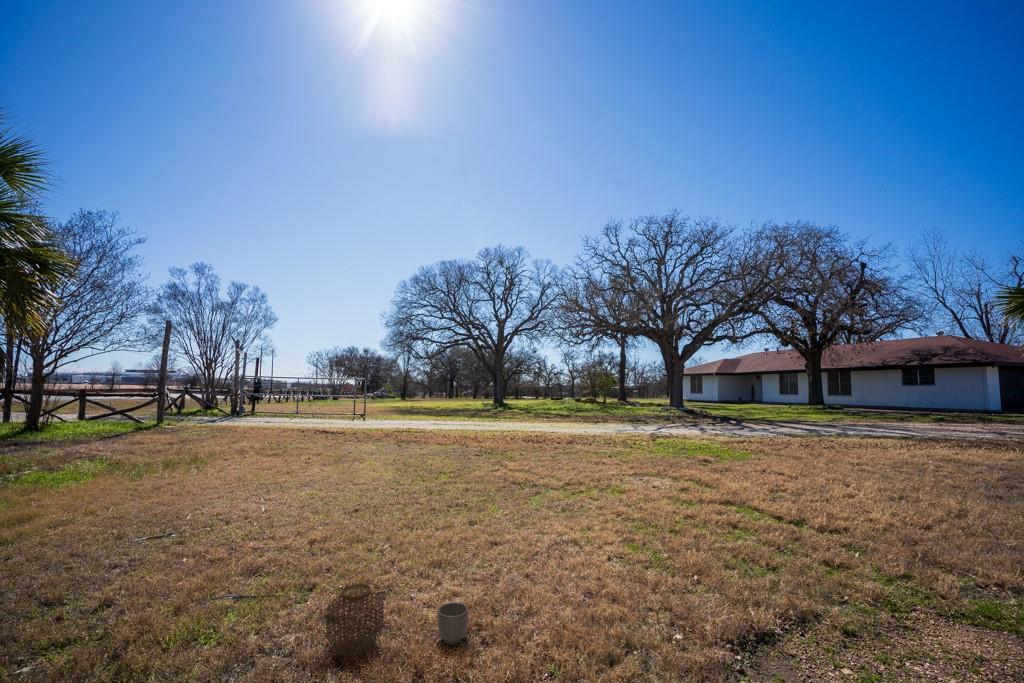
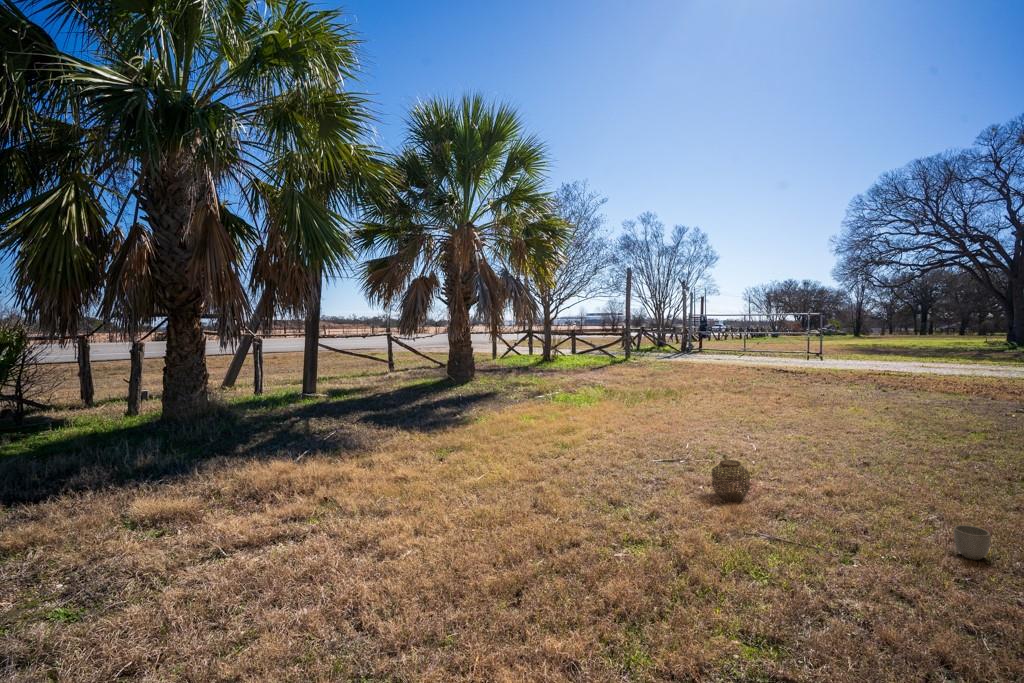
woven basket: present [326,584,384,657] -> present [712,460,750,501]

